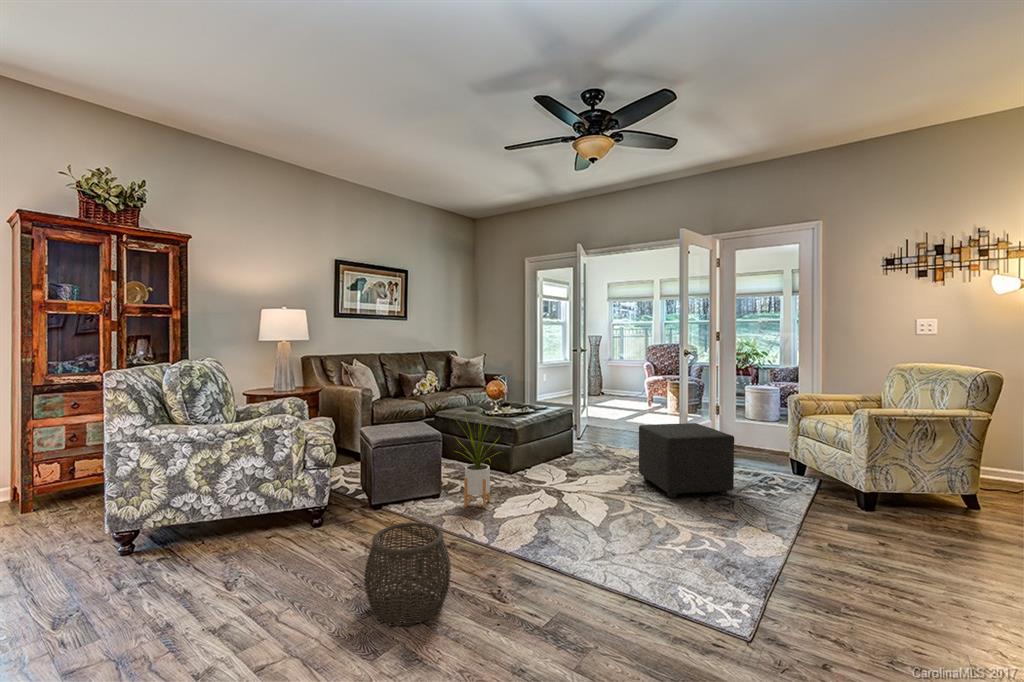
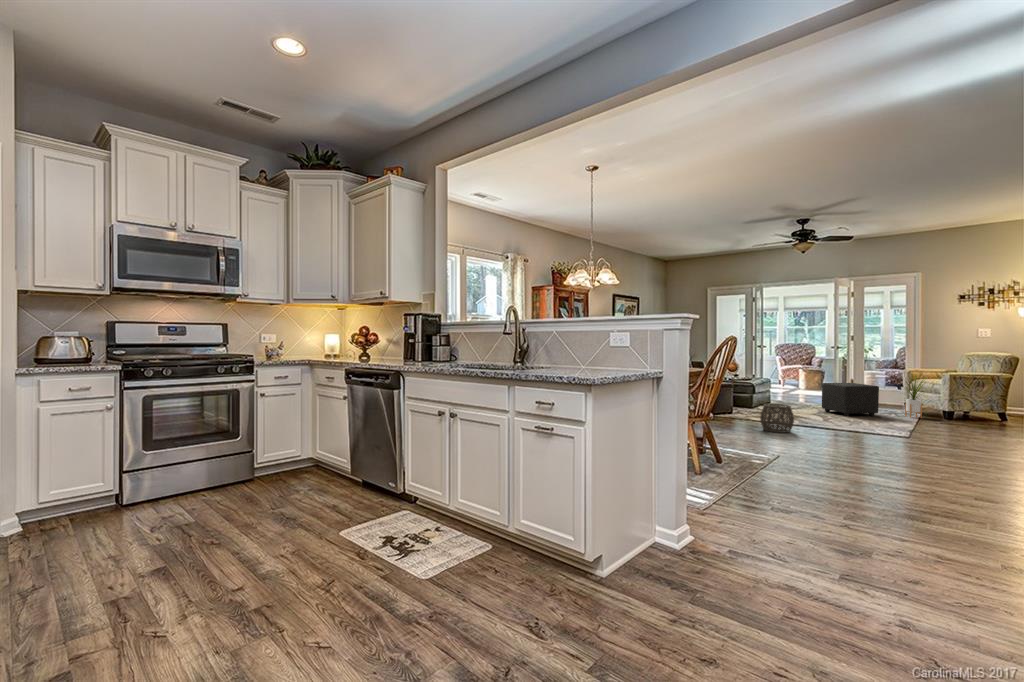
house plant: present [455,414,499,508] -> present [905,376,923,418]

